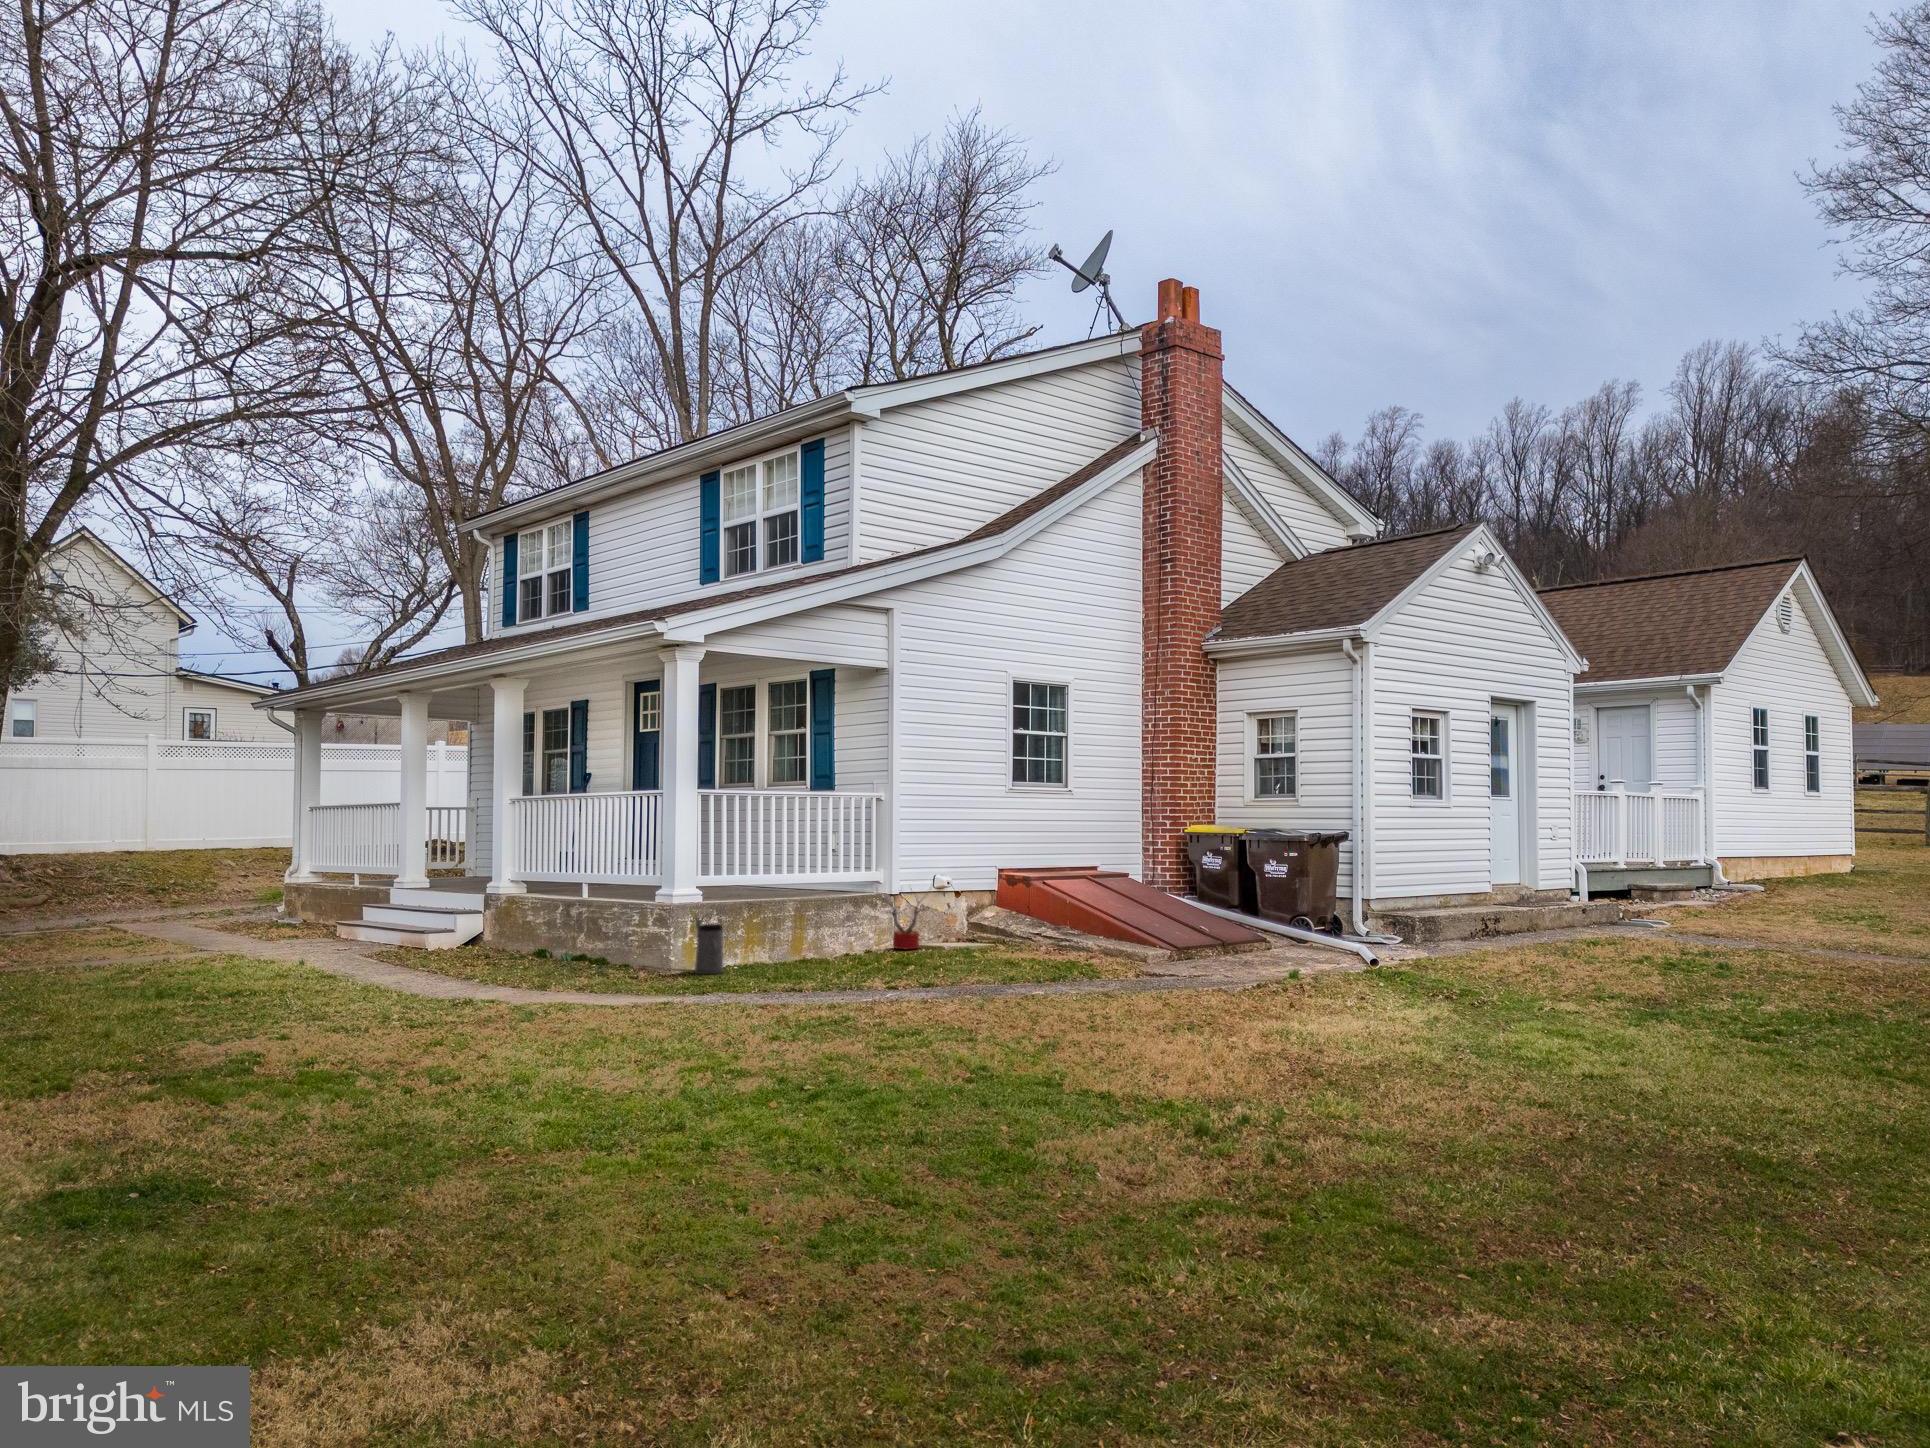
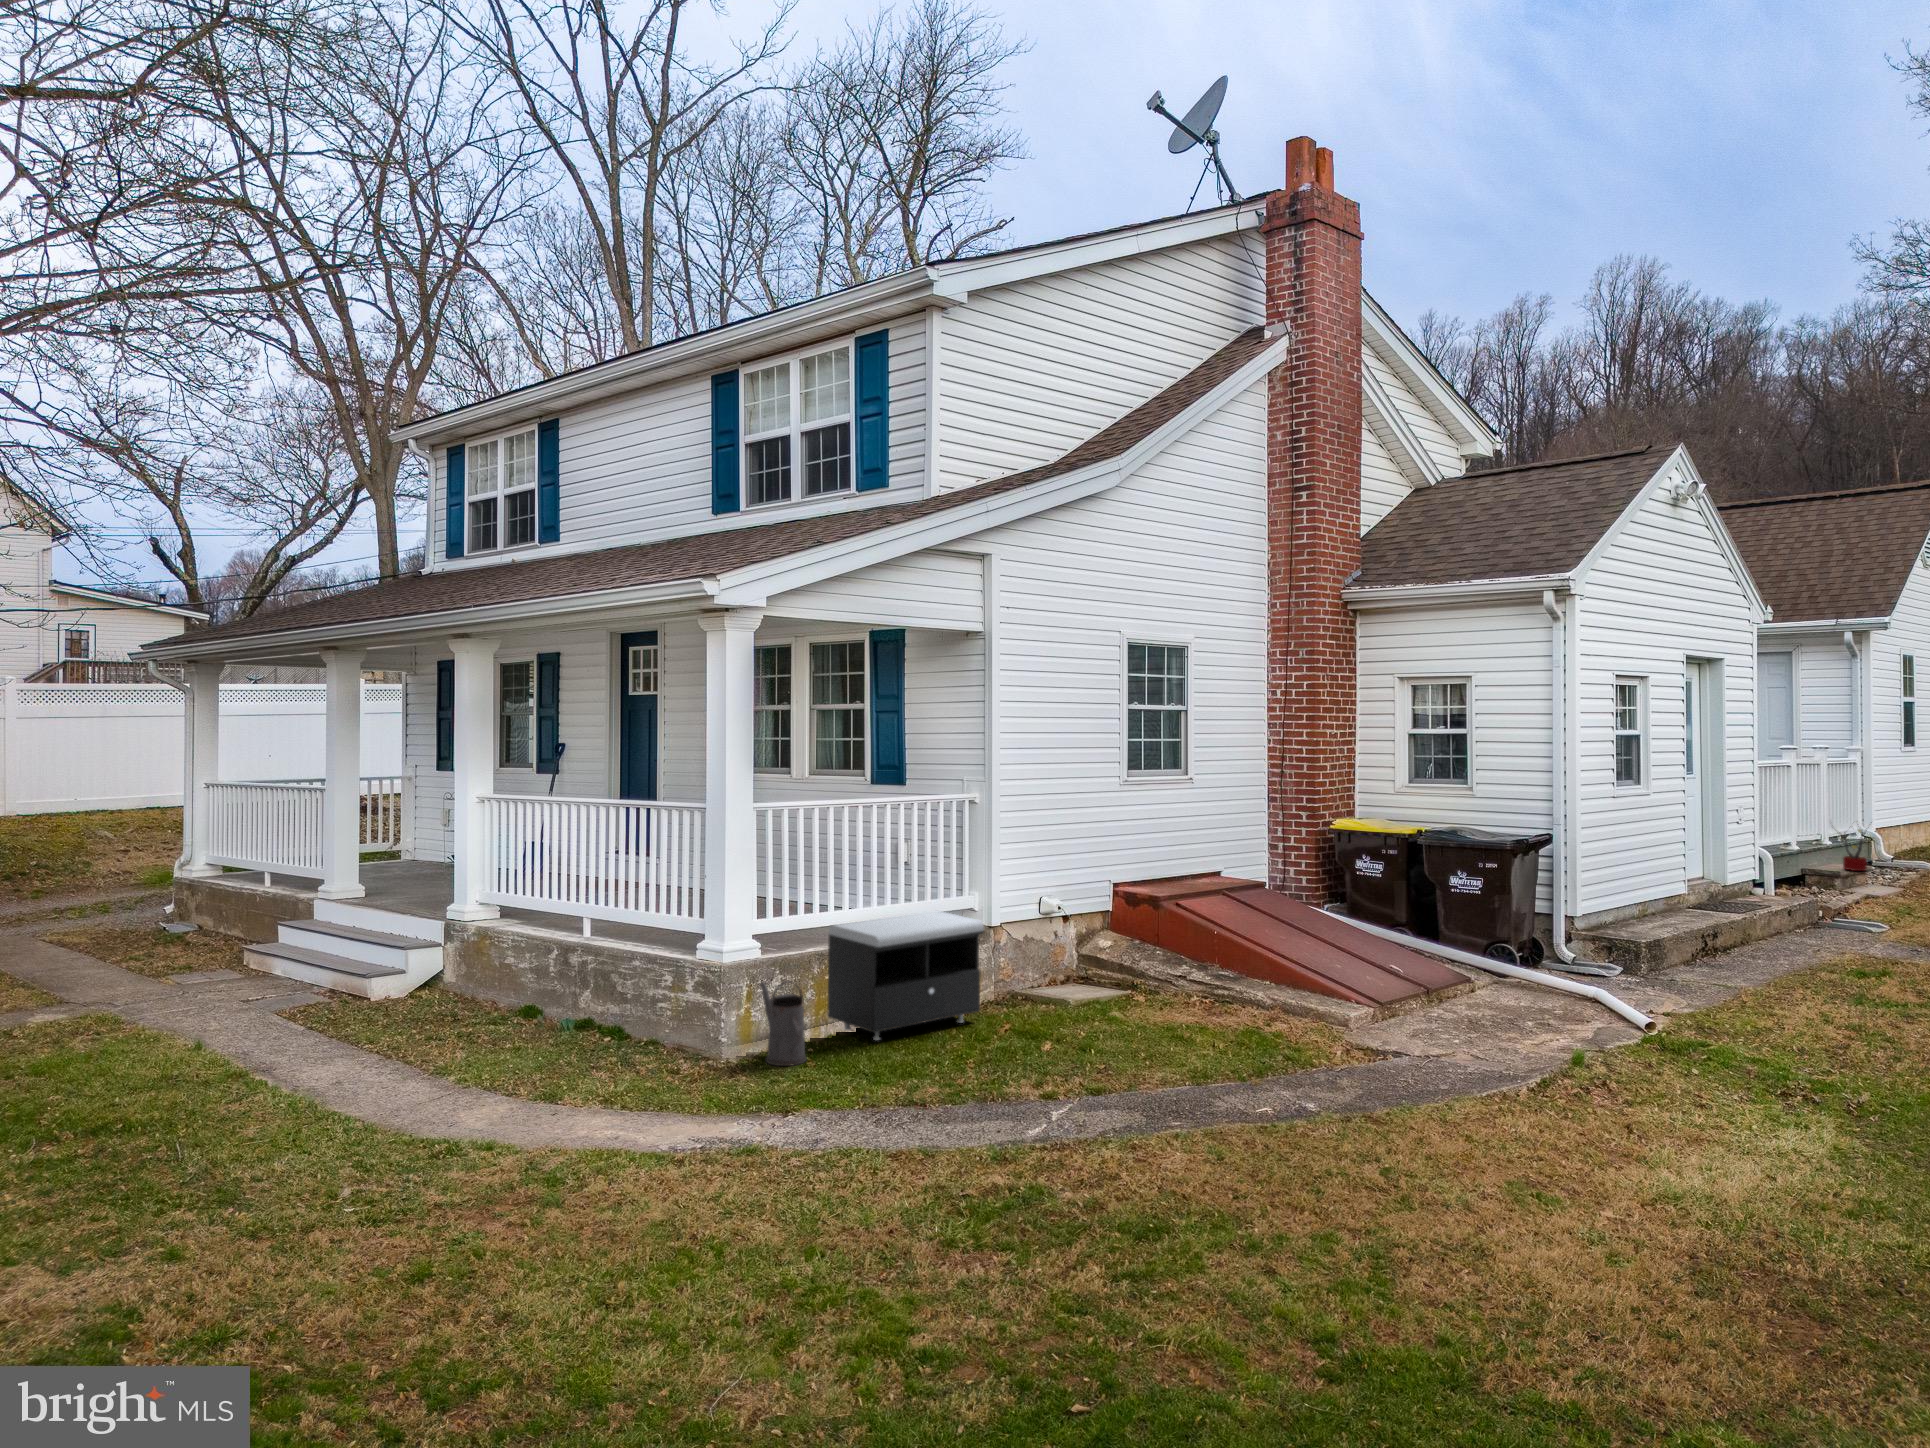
storage bench: none [749,875,870,964] -> present [827,911,984,1040]
decorative plant: present [876,889,941,949] -> present [1842,822,1872,871]

